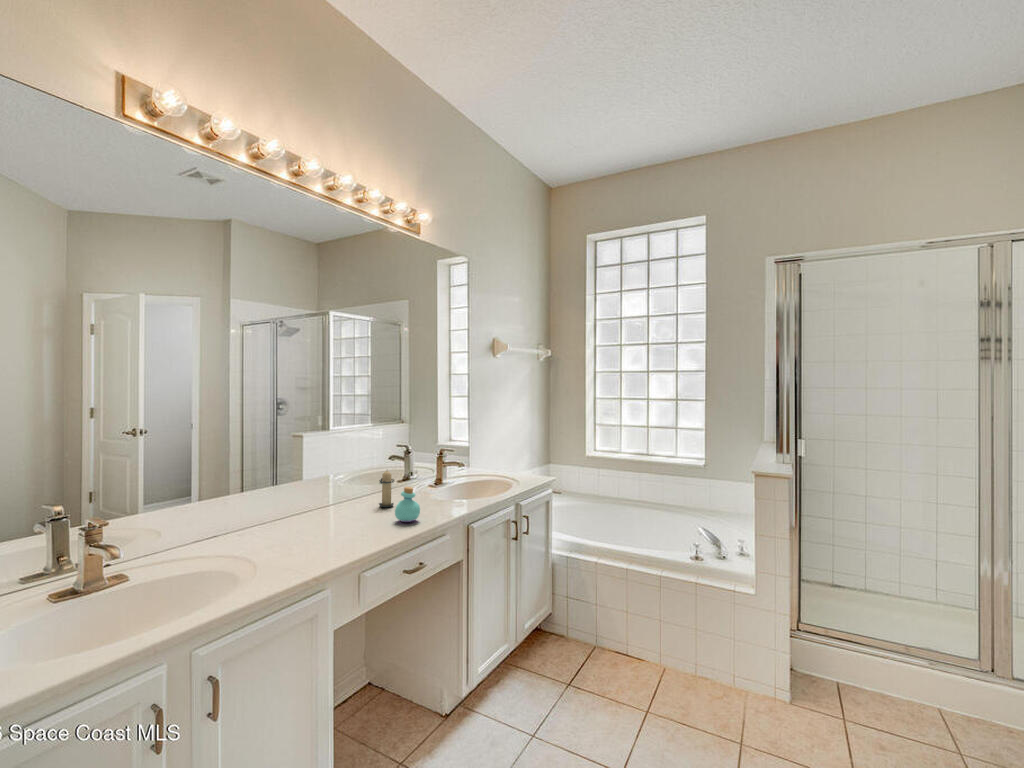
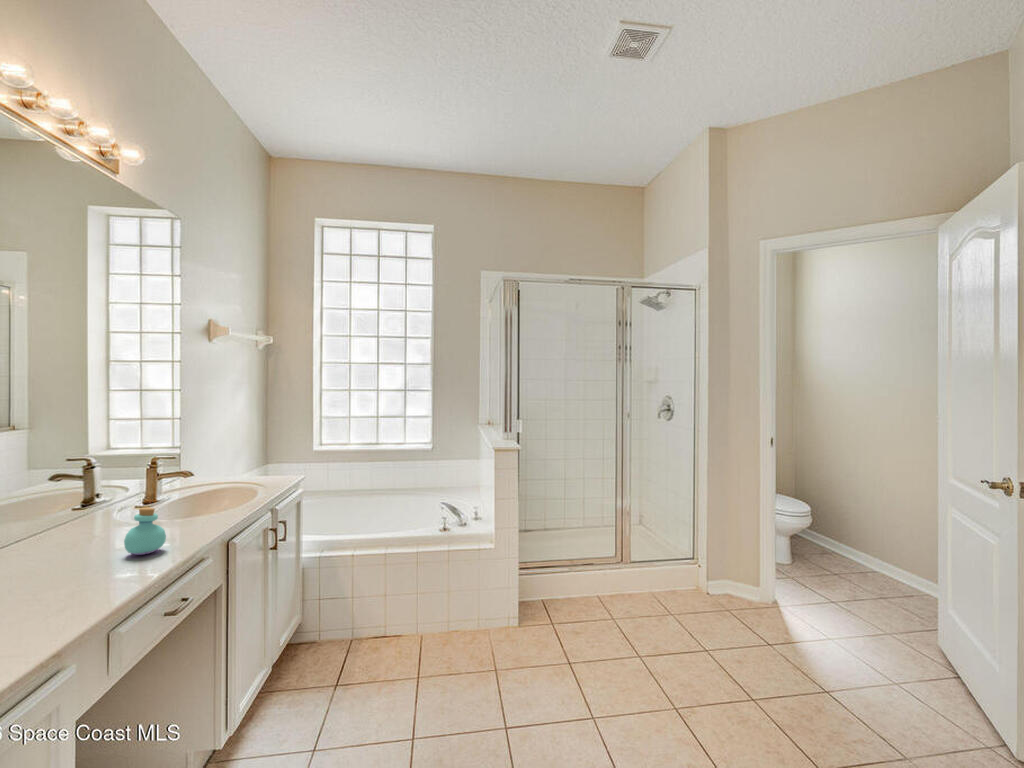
candle: present [379,471,394,507] -> none [70,489,106,545]

